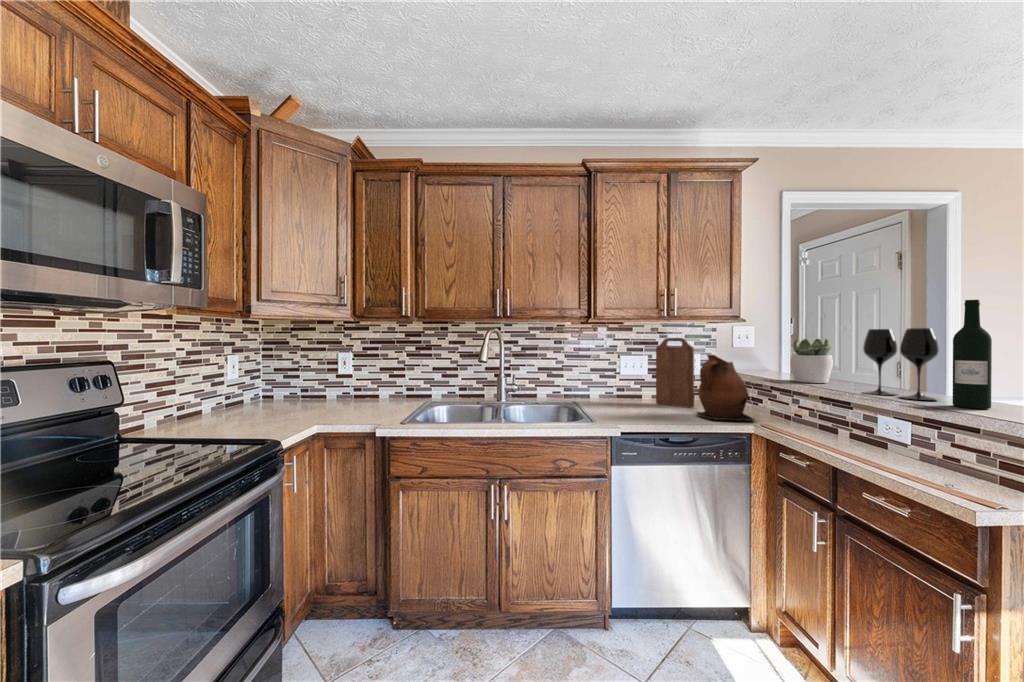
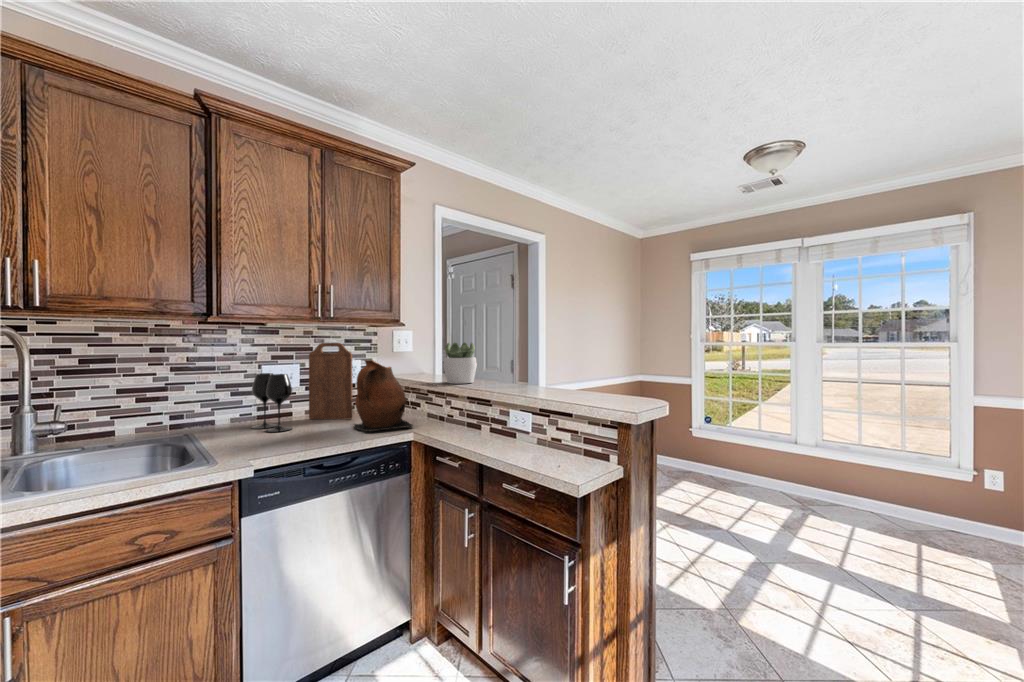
wine bottle: present [953,300,992,409] -> none [563,307,586,397]
wine glass: present [863,328,939,400] -> present [252,373,292,432]

